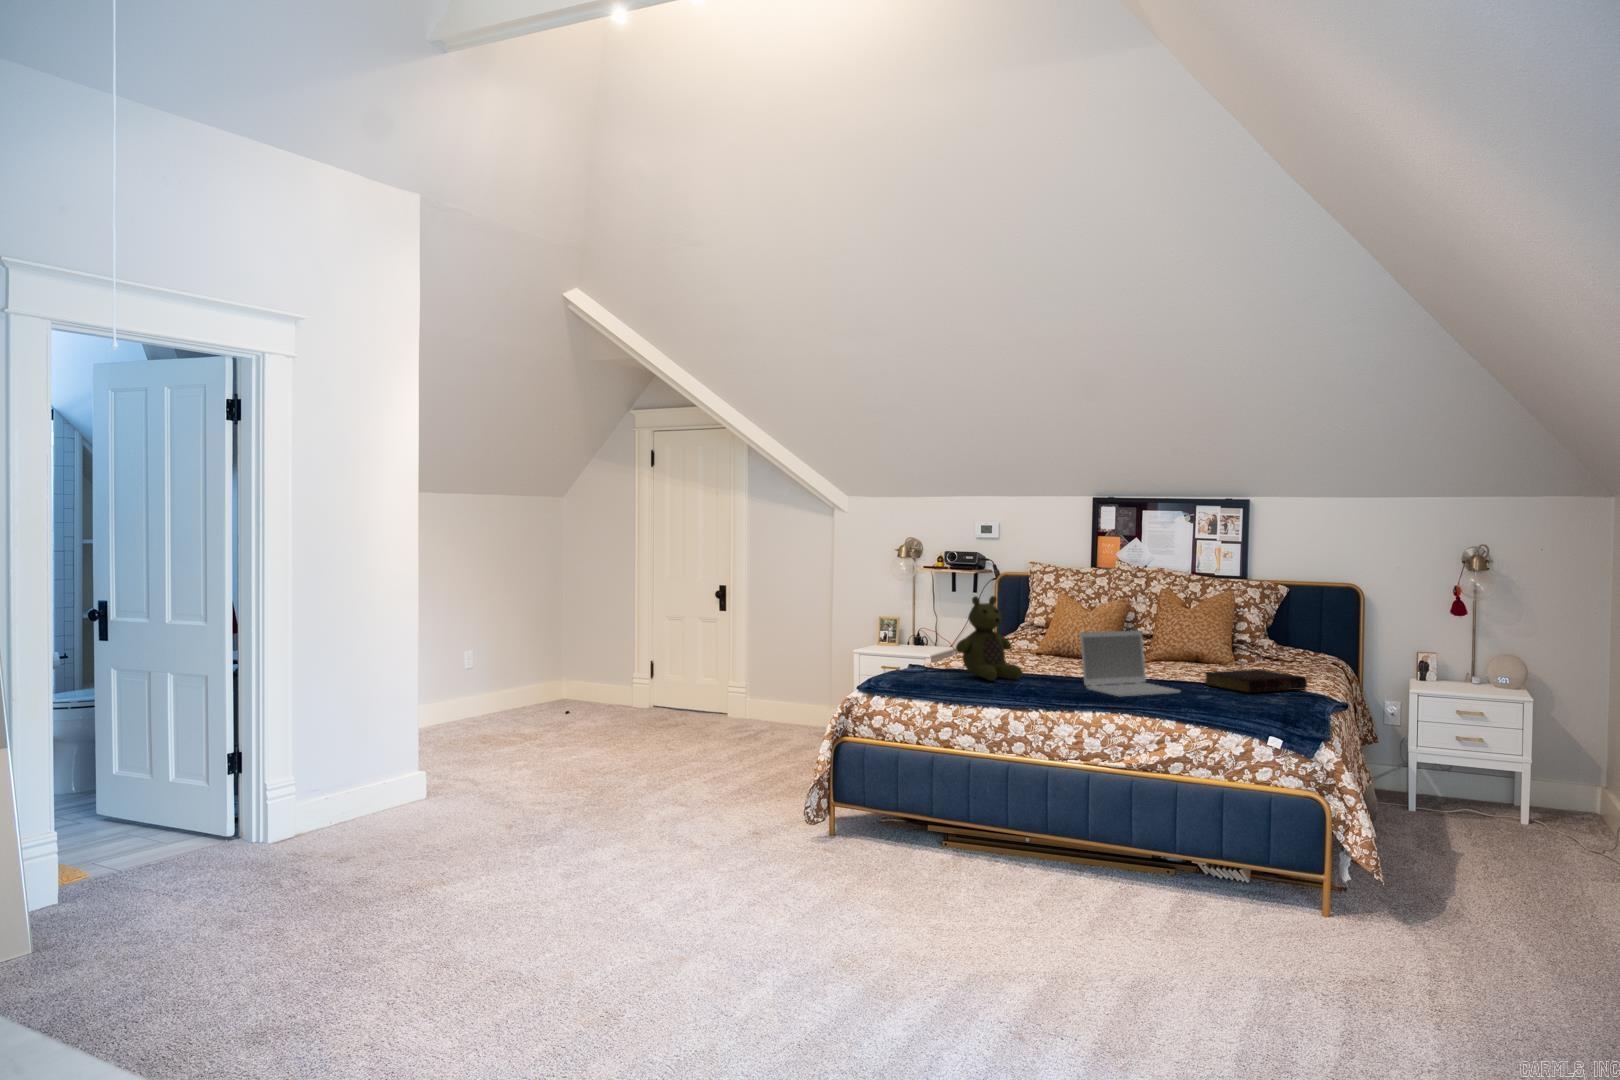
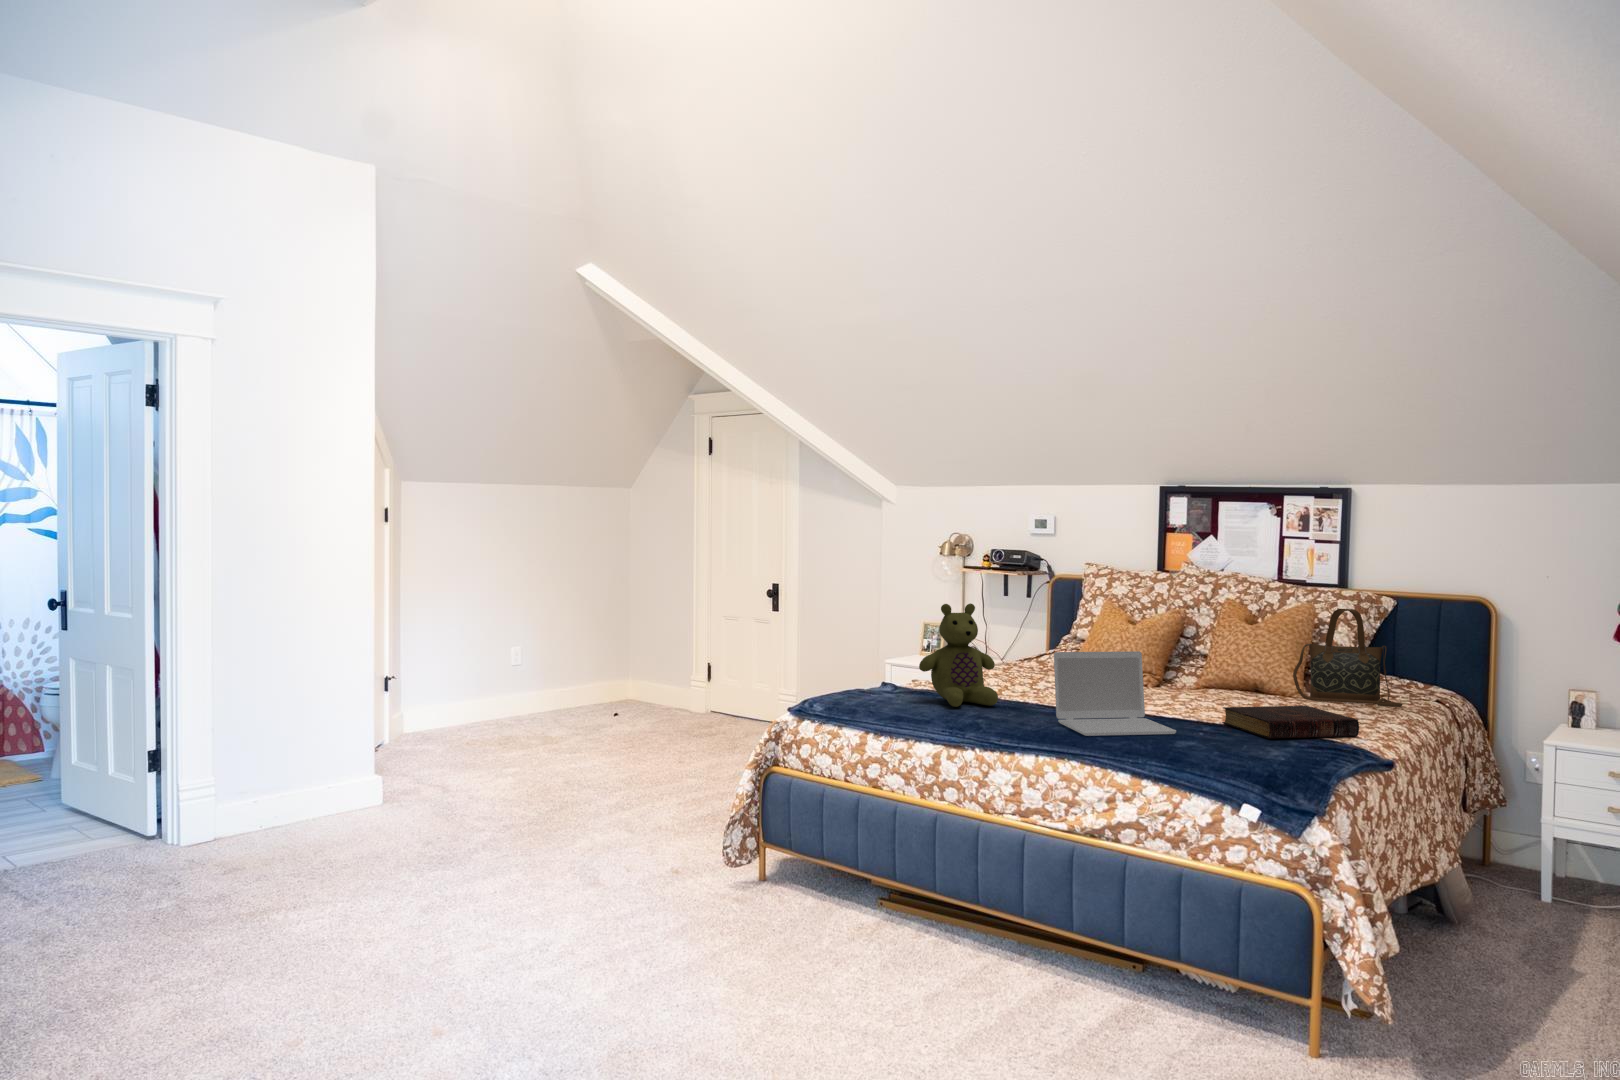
handbag: none [1229,595,1312,669] -> present [1293,609,1402,707]

